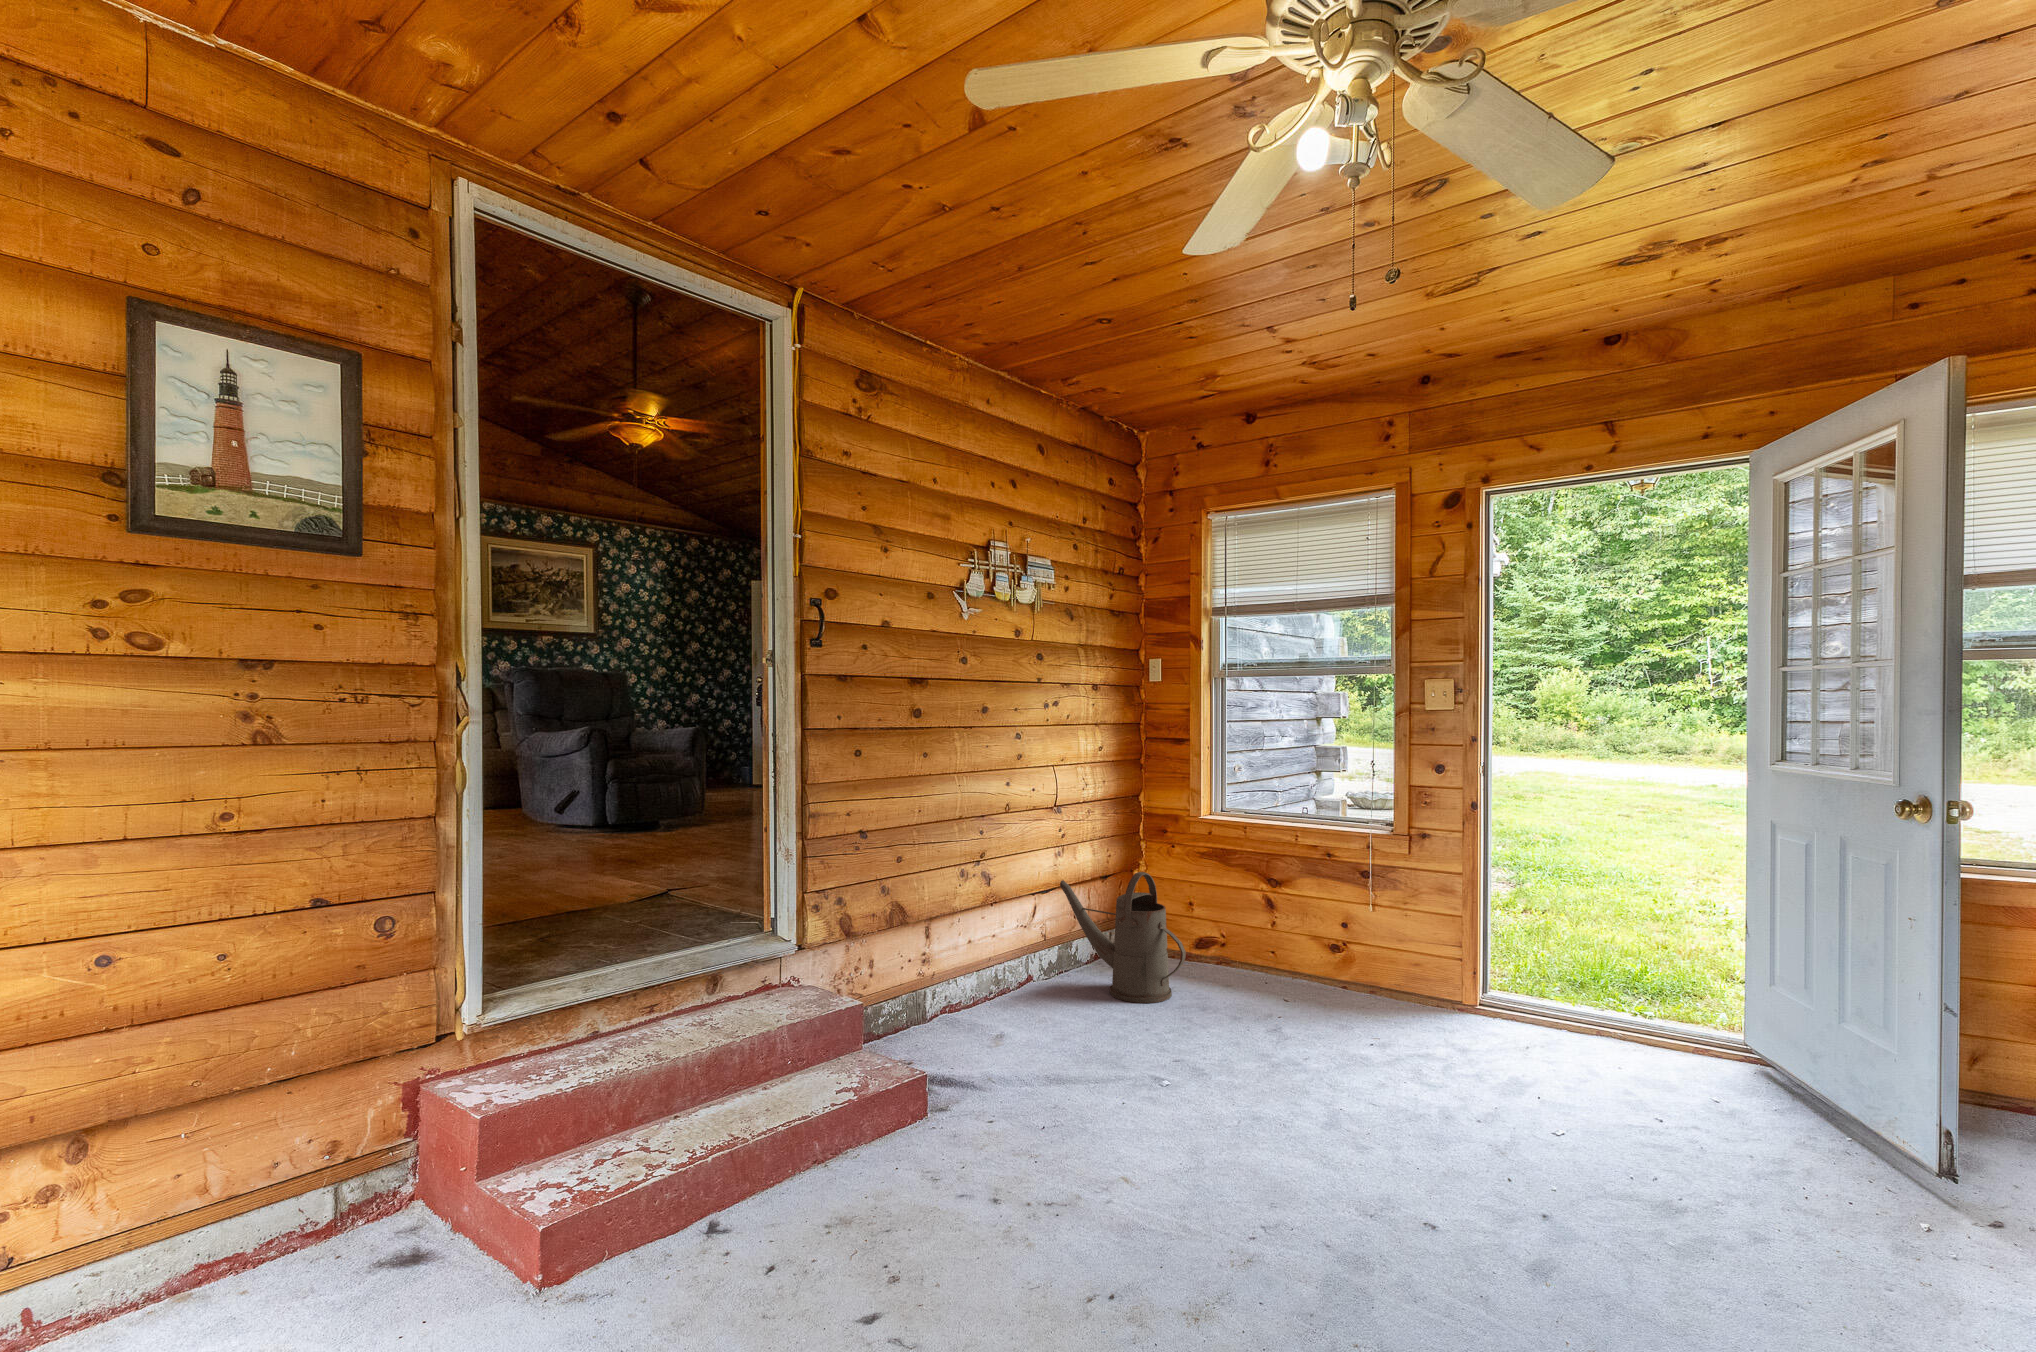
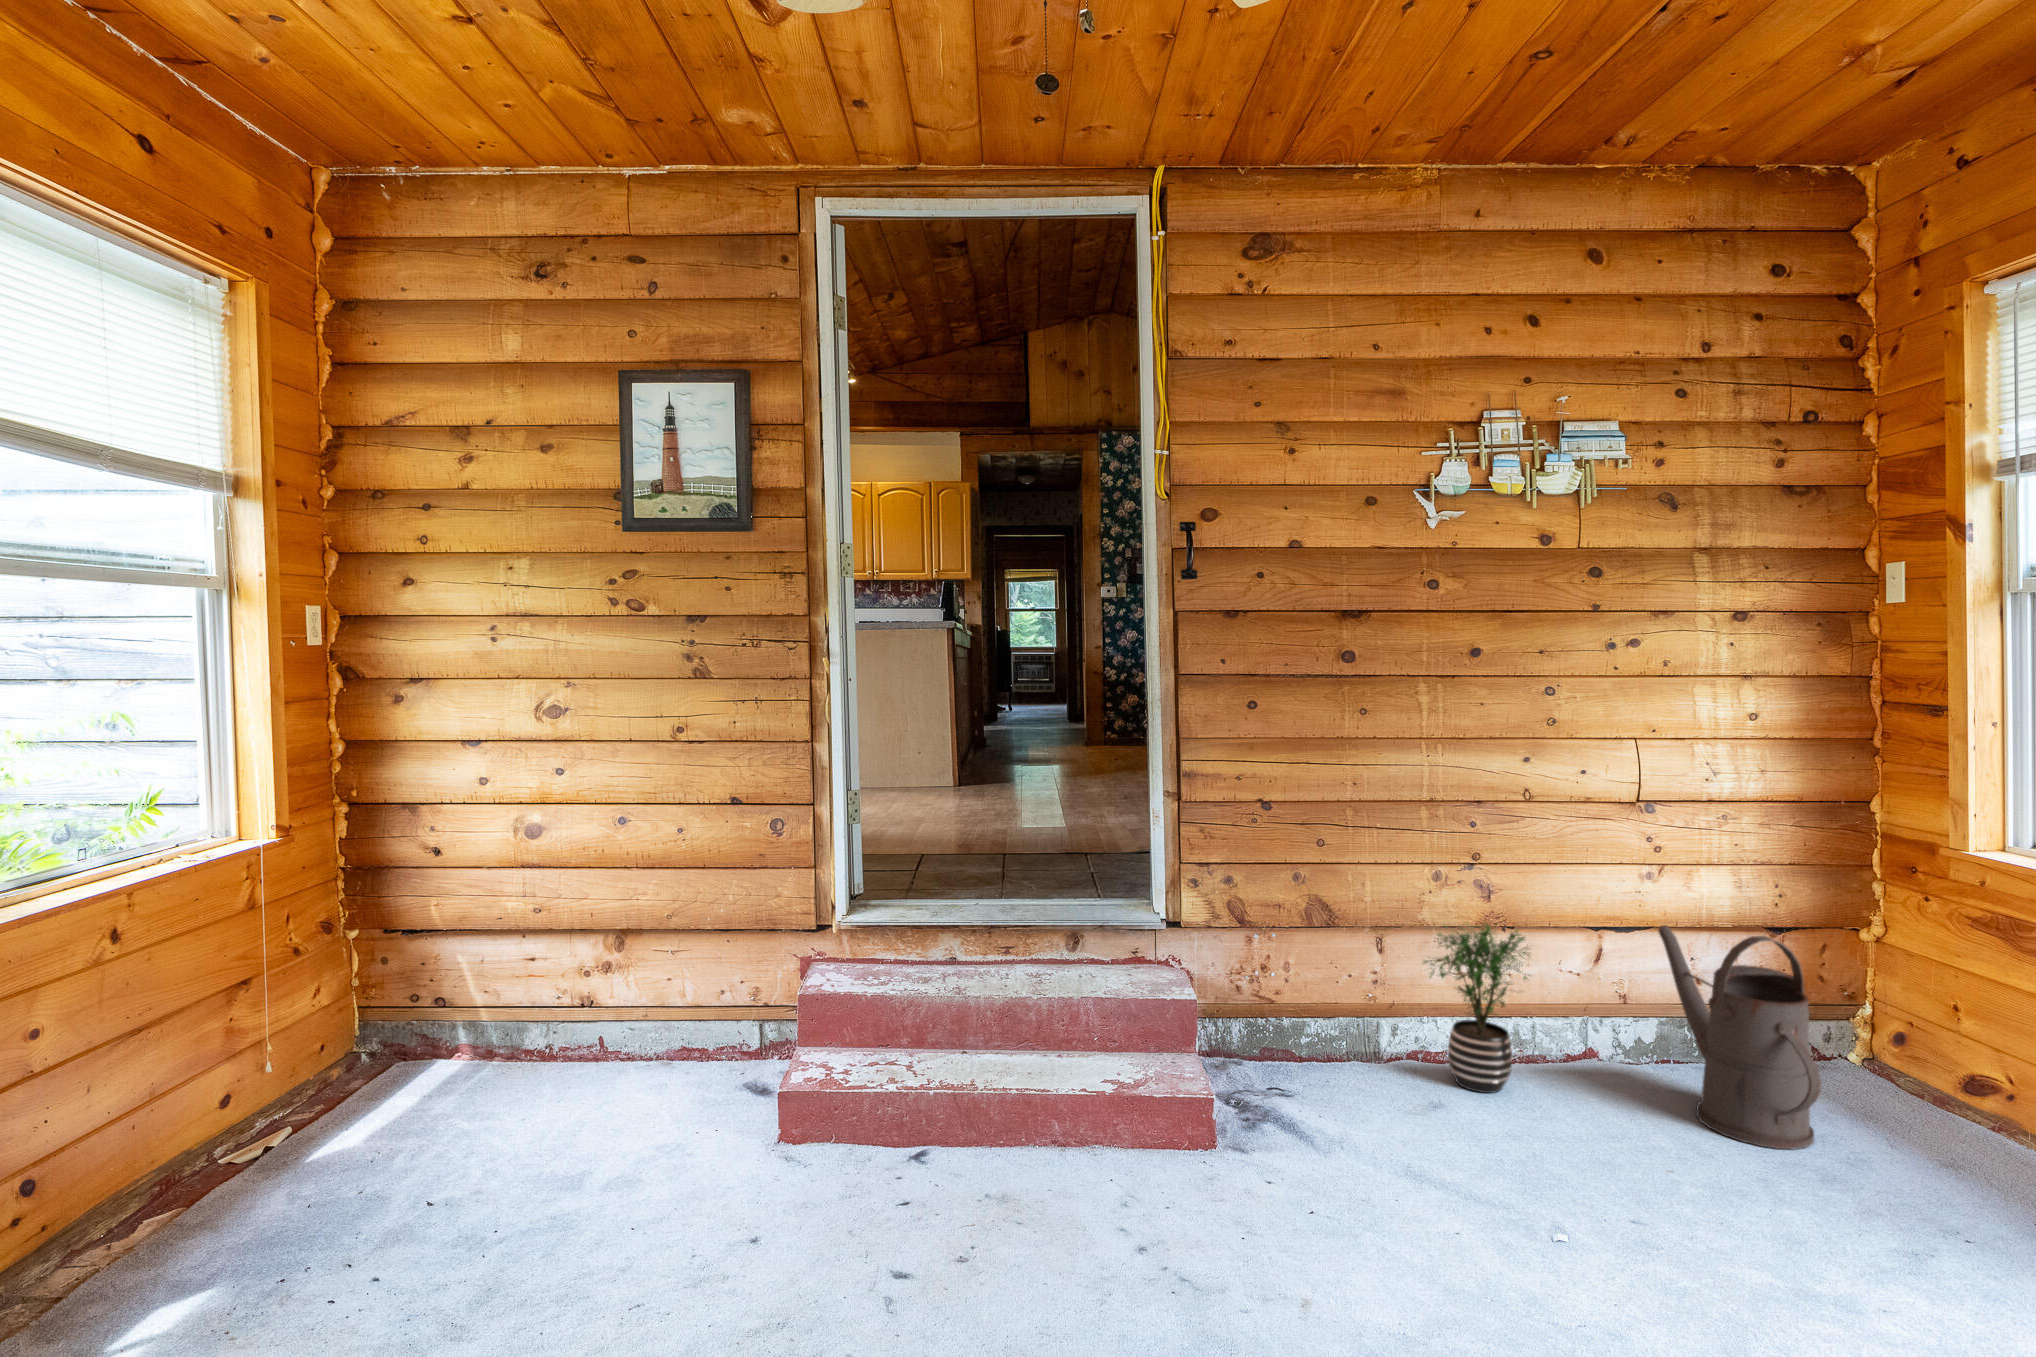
potted plant: none [964,894,1047,1023] -> present [1422,924,1529,1093]

